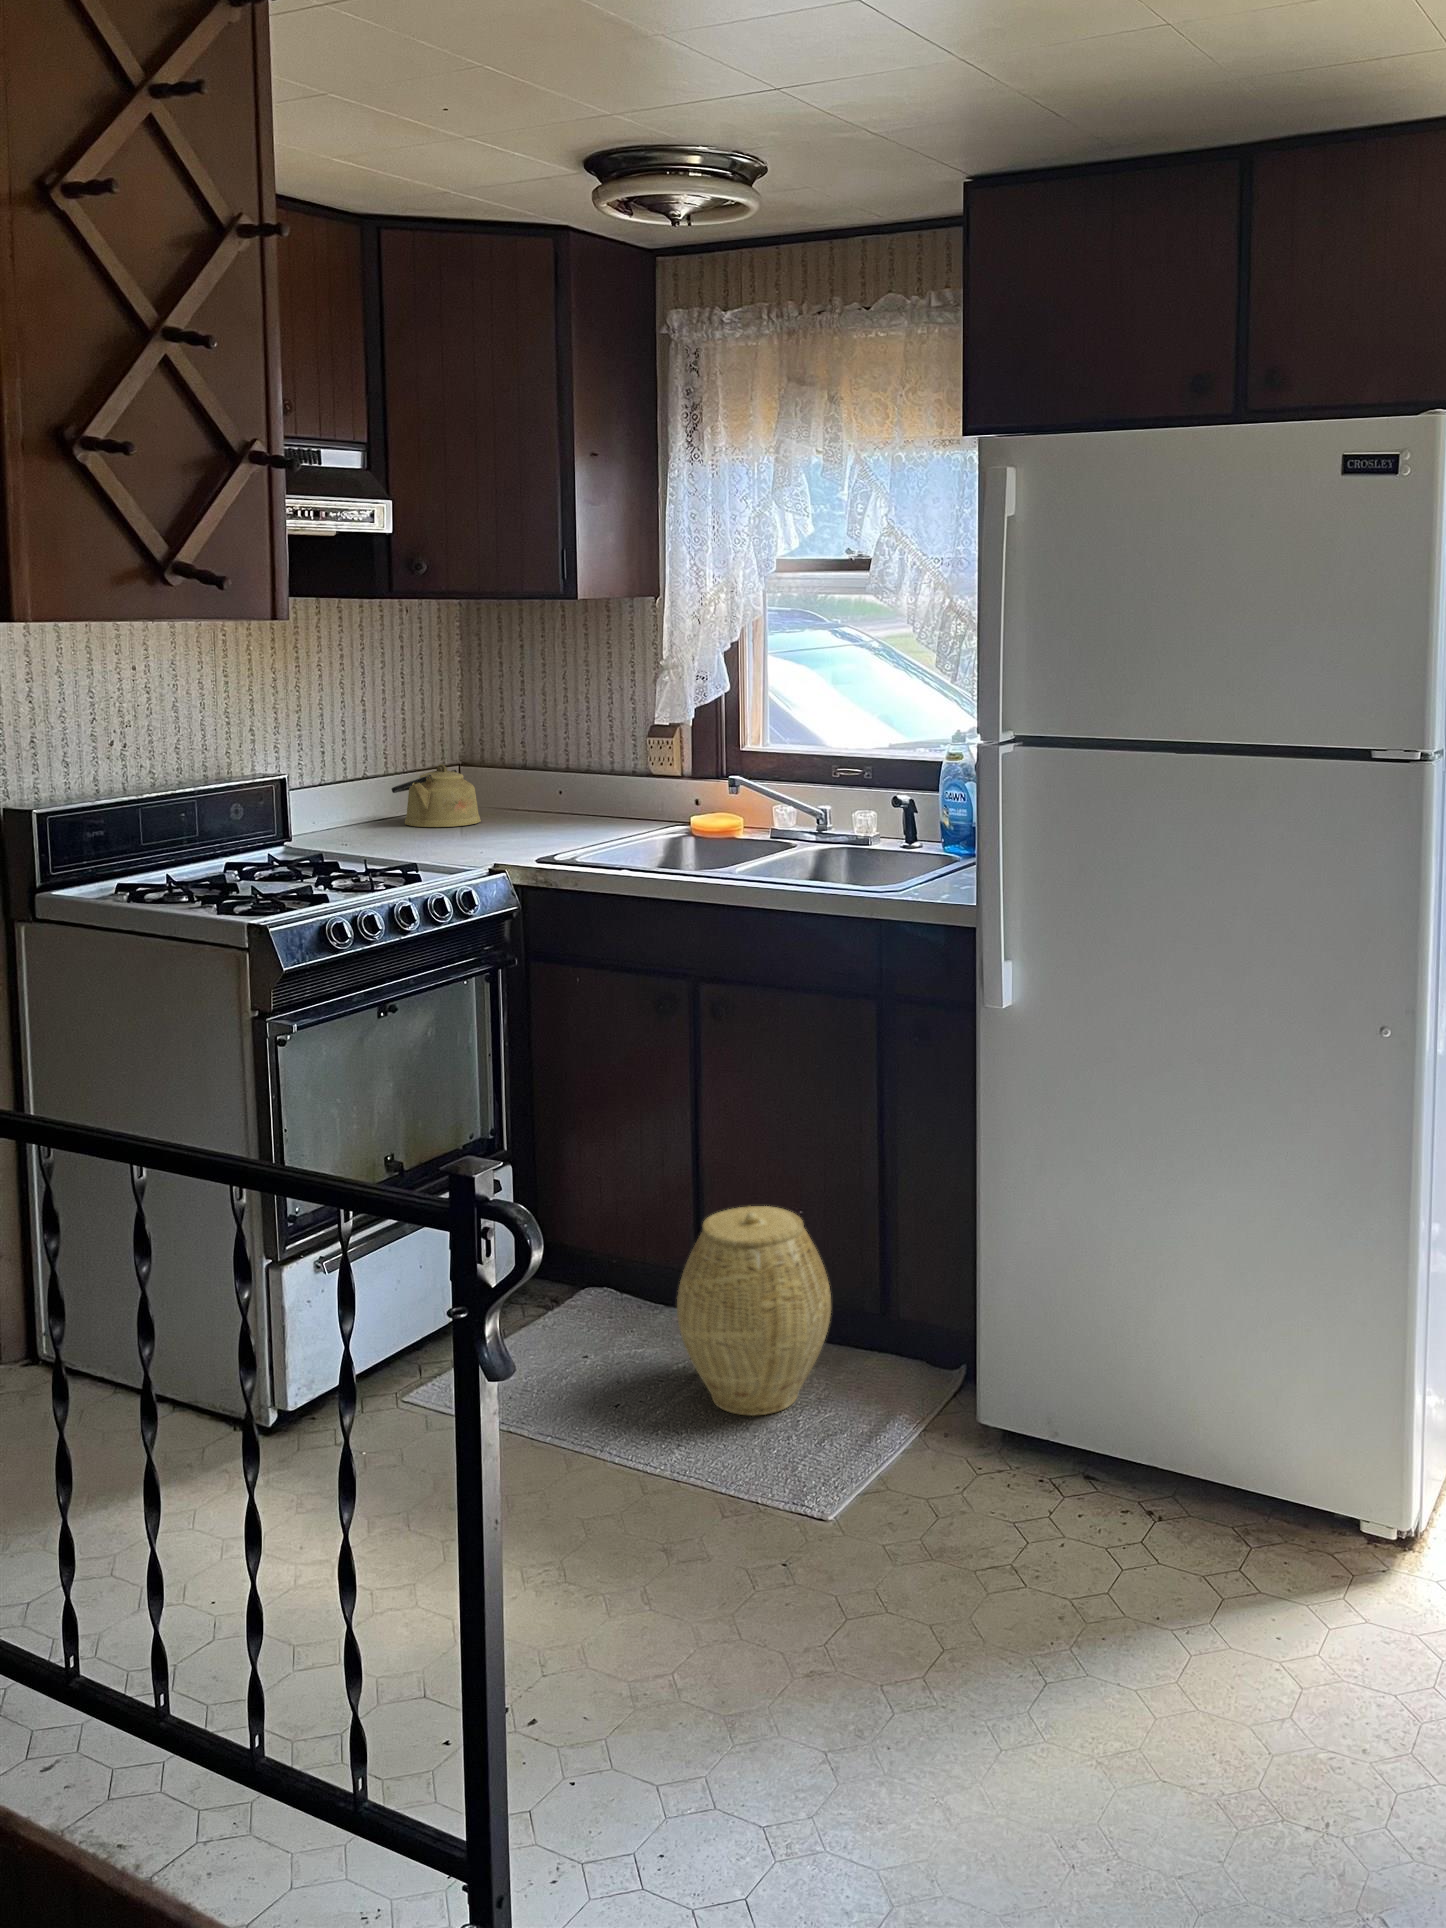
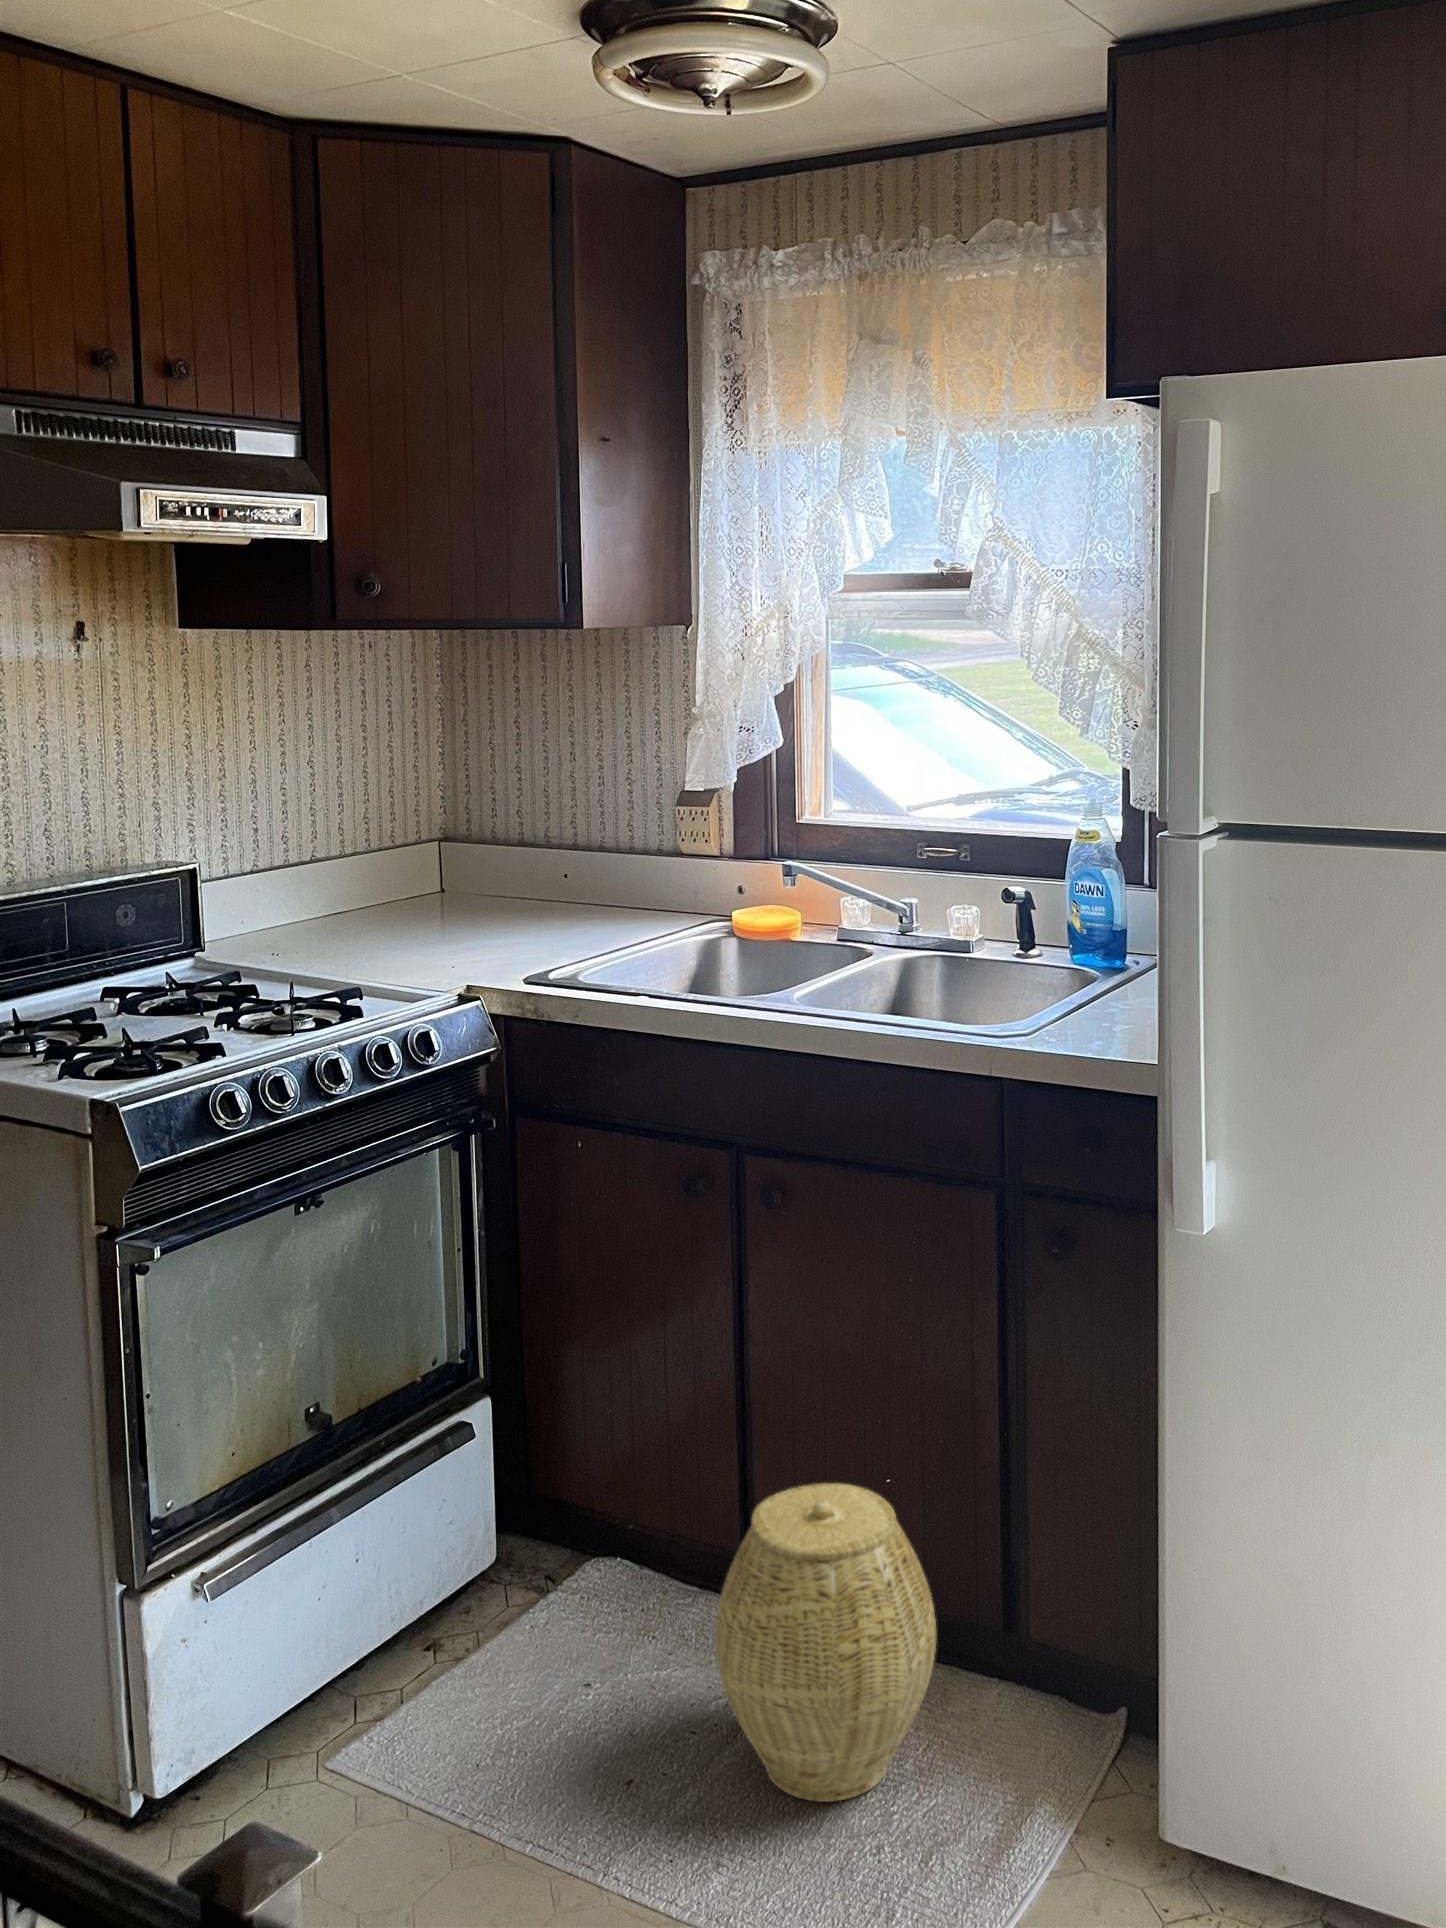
kettle: present [392,764,481,827] -> none [344,843,460,926]

